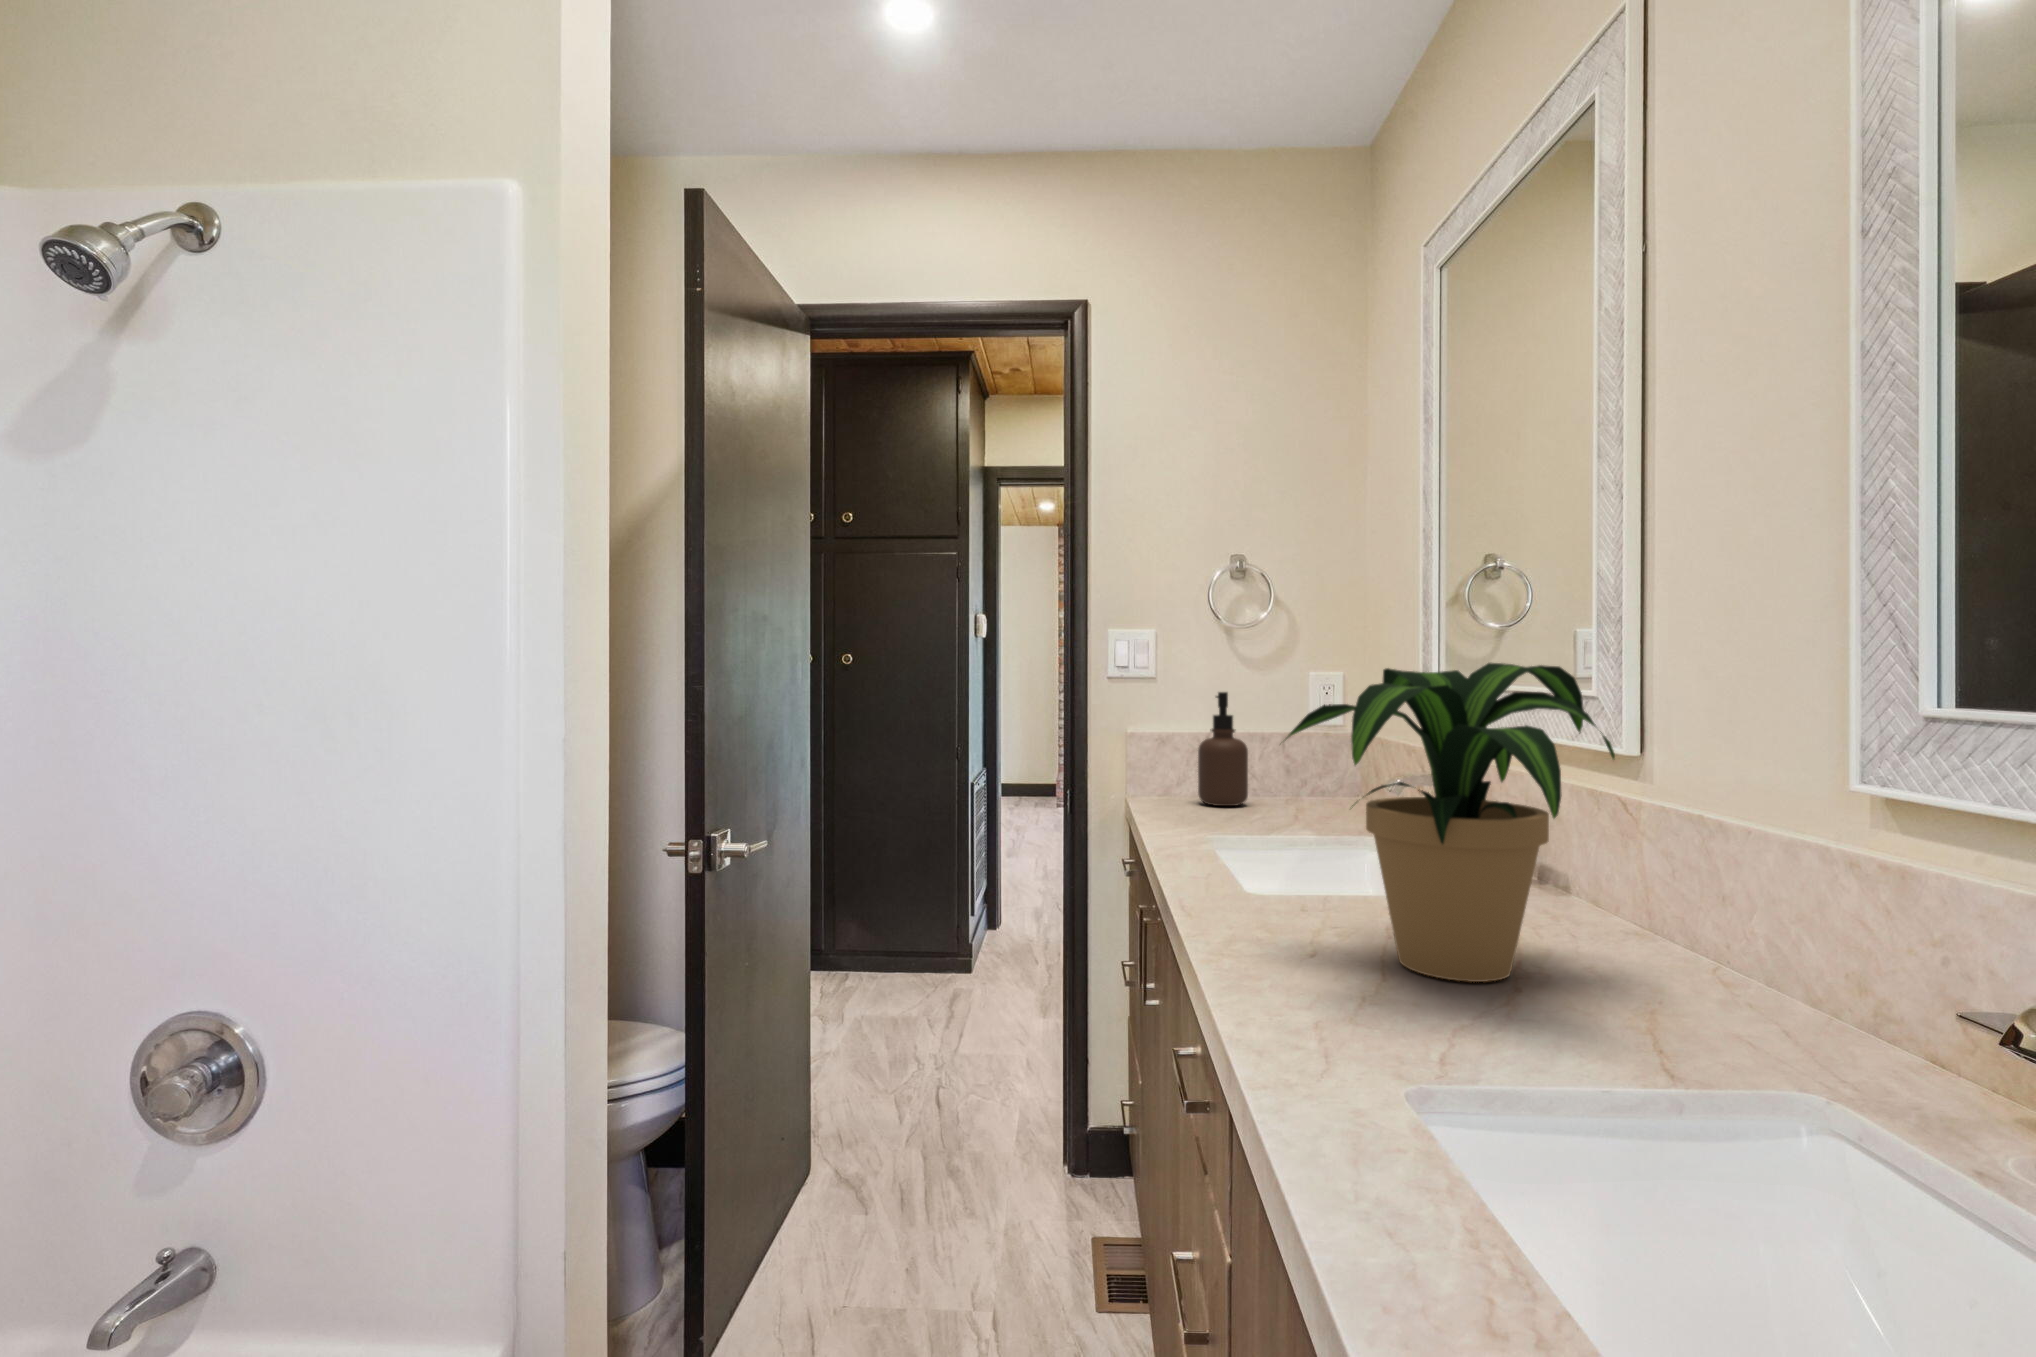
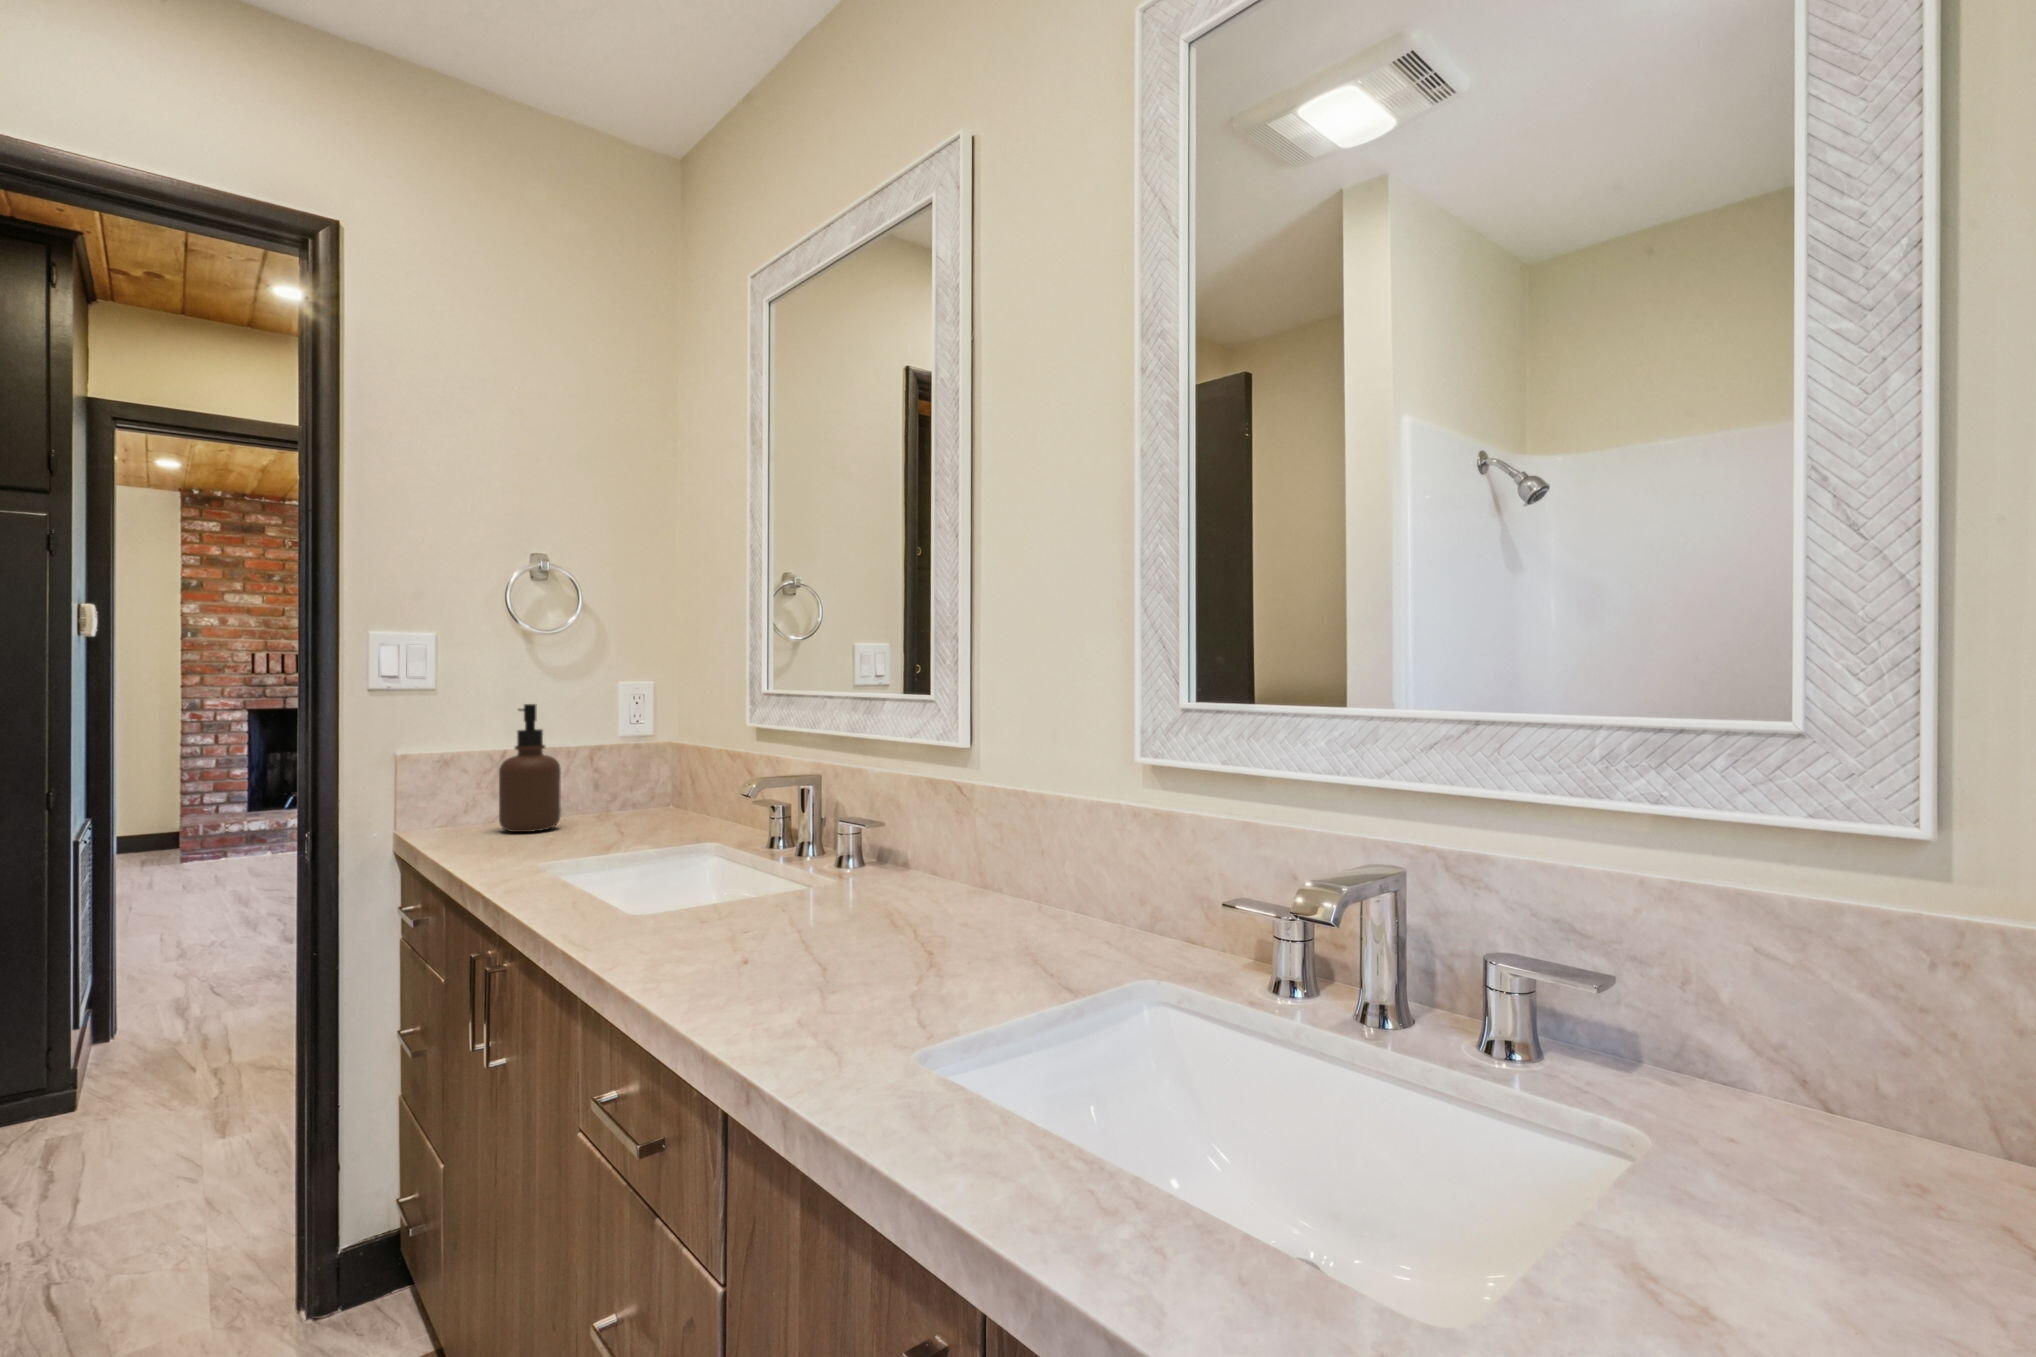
potted plant: present [1286,663,1615,982] -> none [706,671,994,962]

